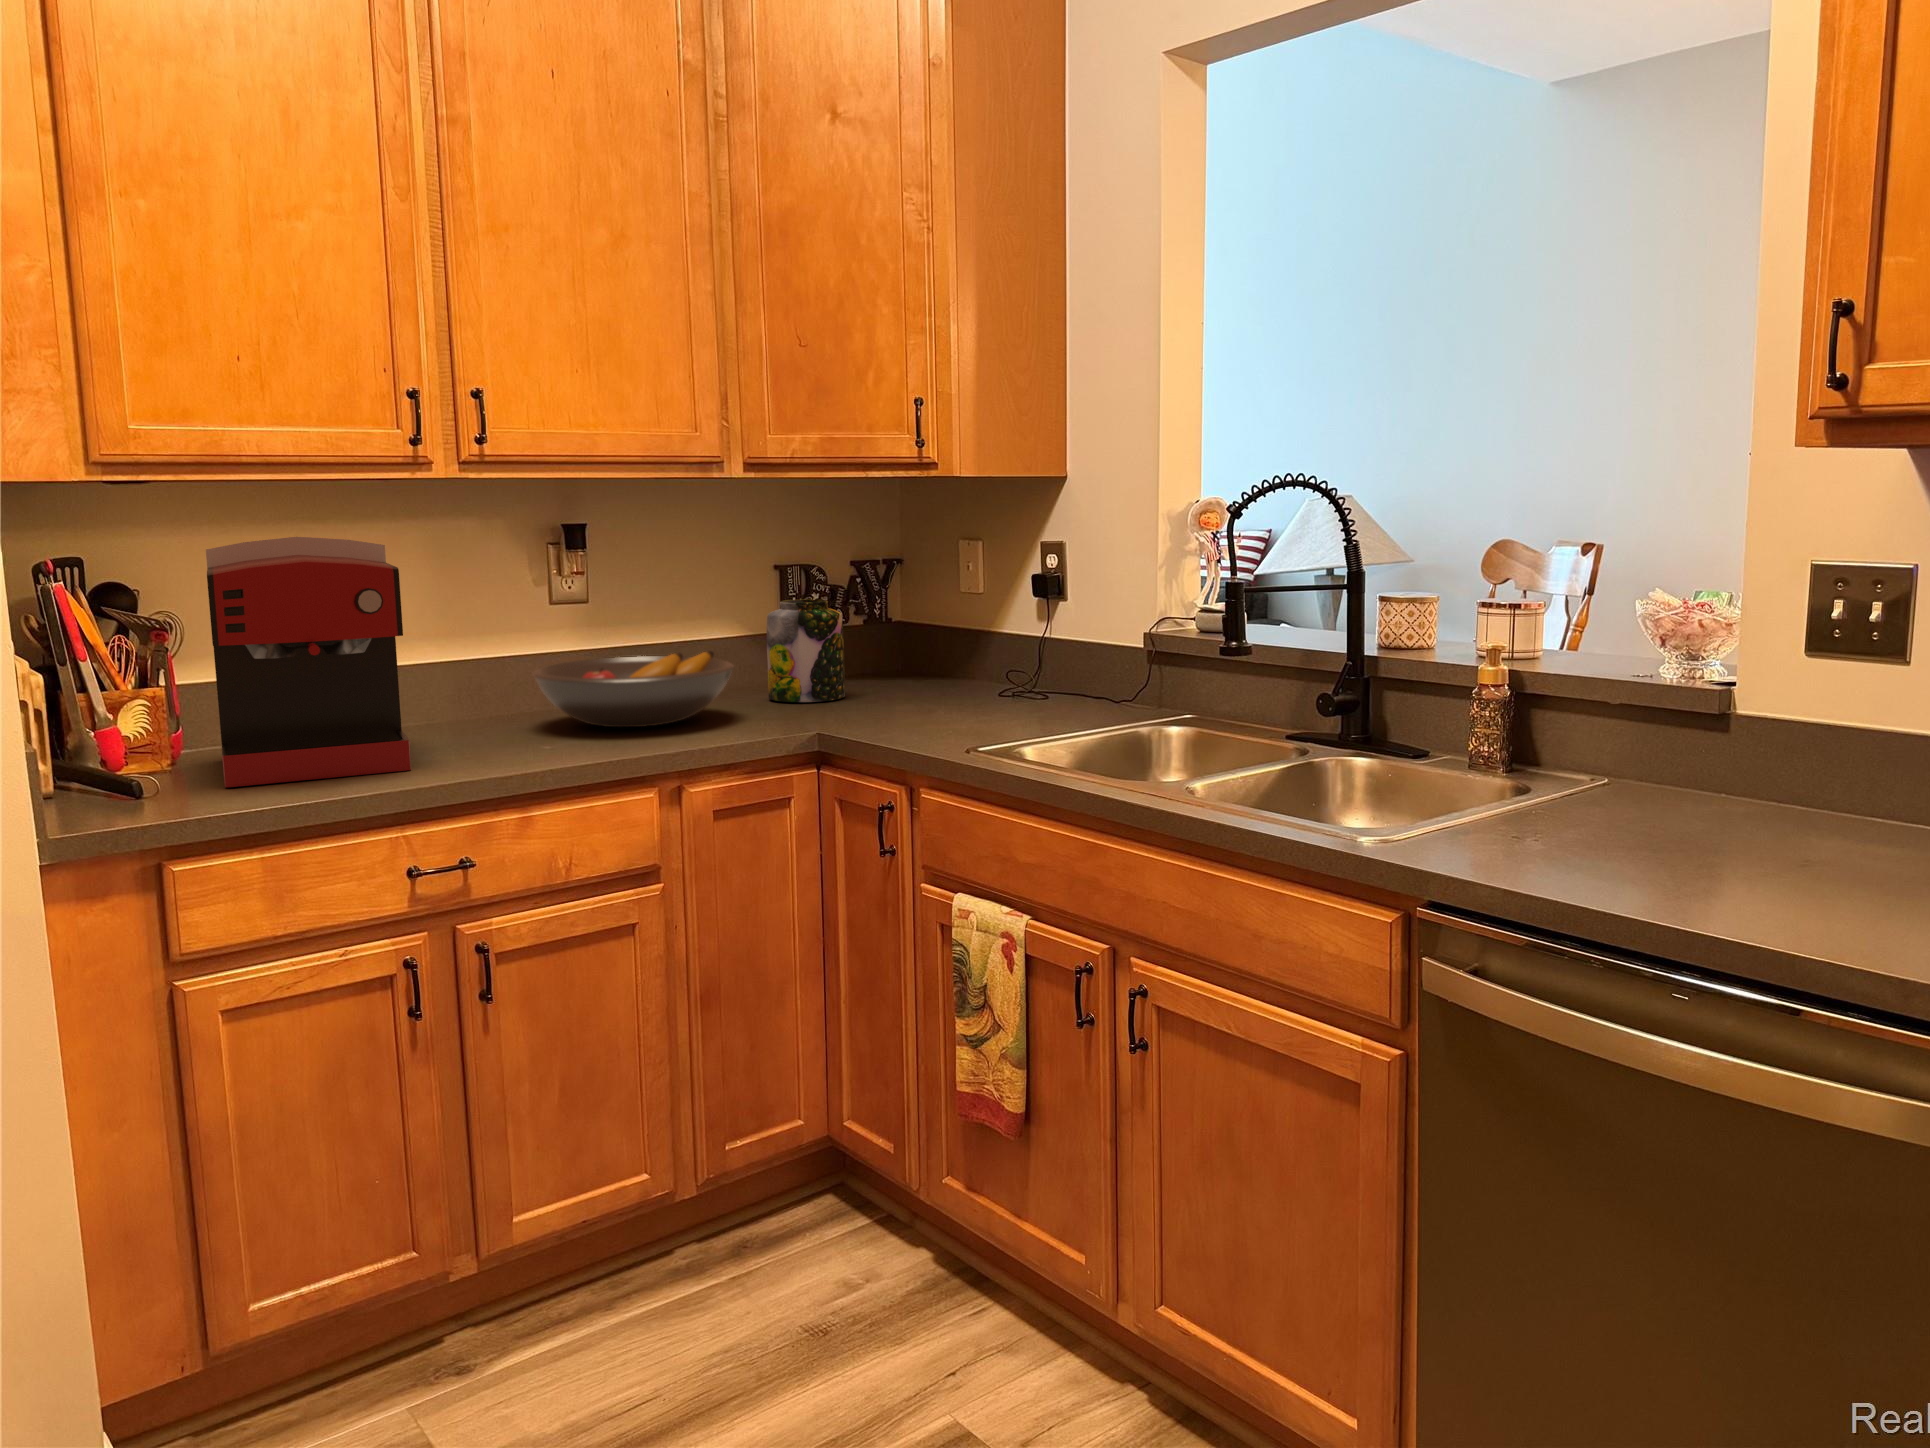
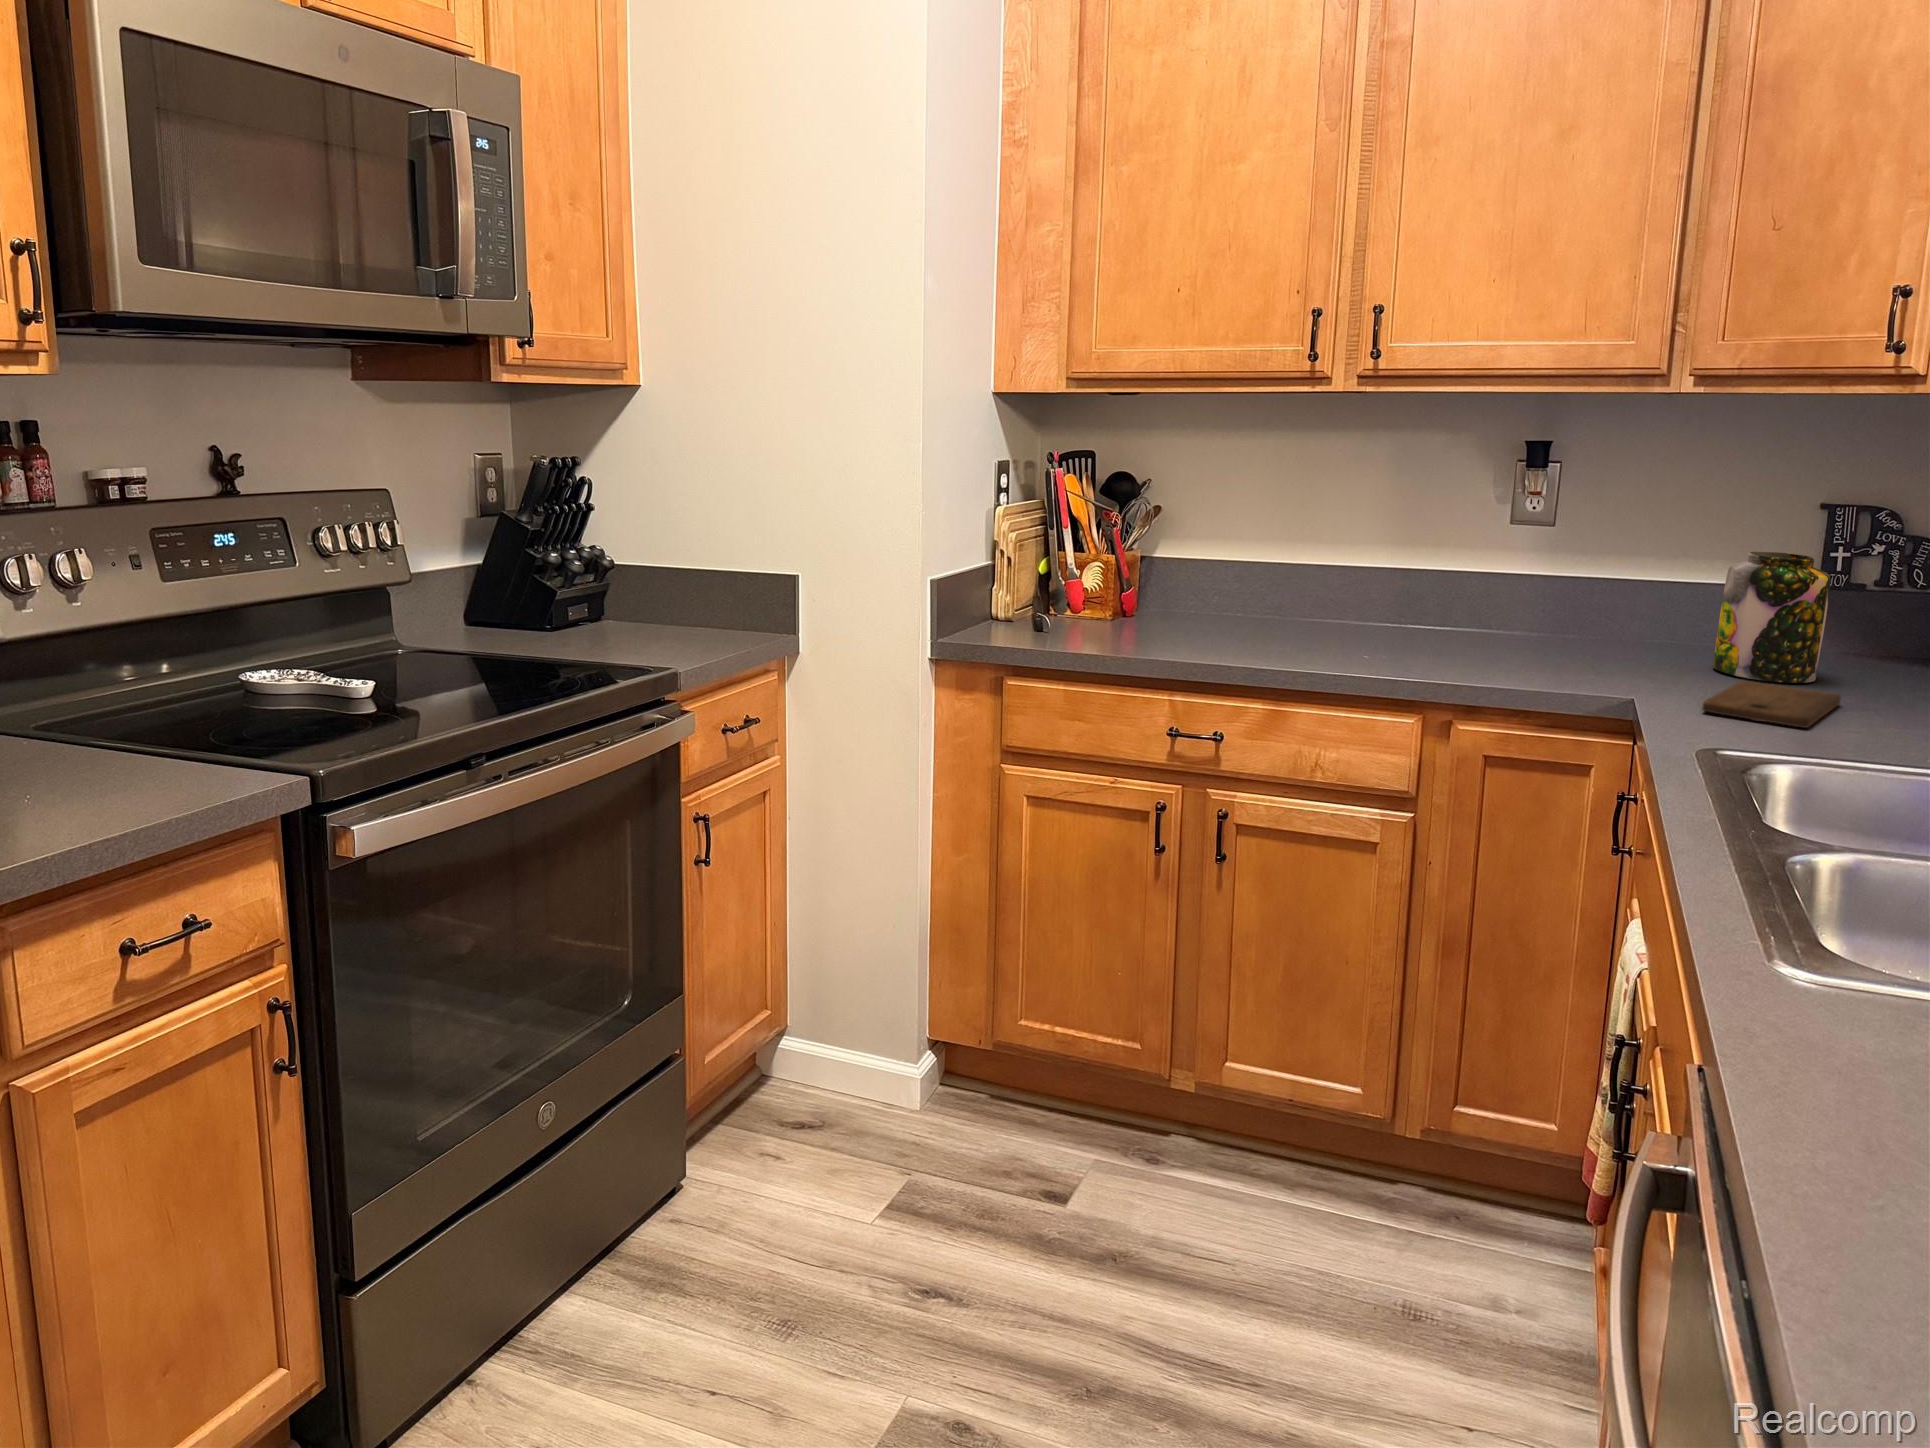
coffee maker: present [206,537,411,787] -> none [1100,433,1300,648]
fruit bowl: present [532,651,734,727] -> none [1409,581,1632,661]
cutting board: none [830,697,931,725] -> present [1702,680,1841,728]

